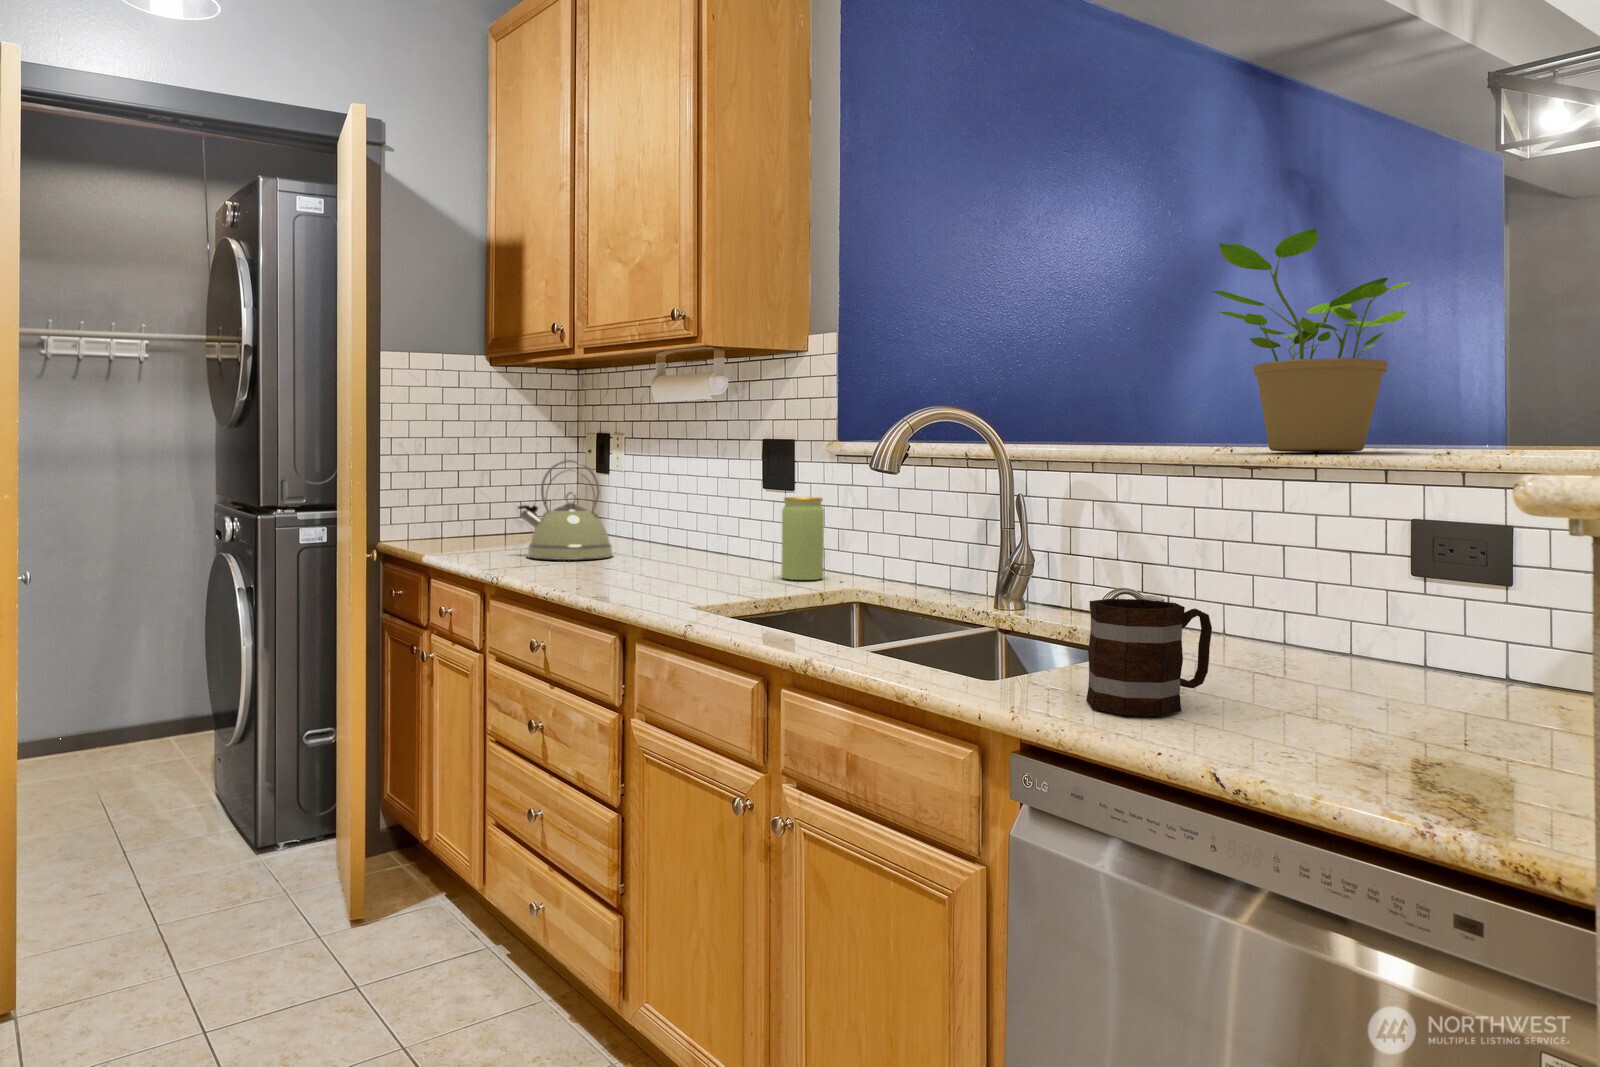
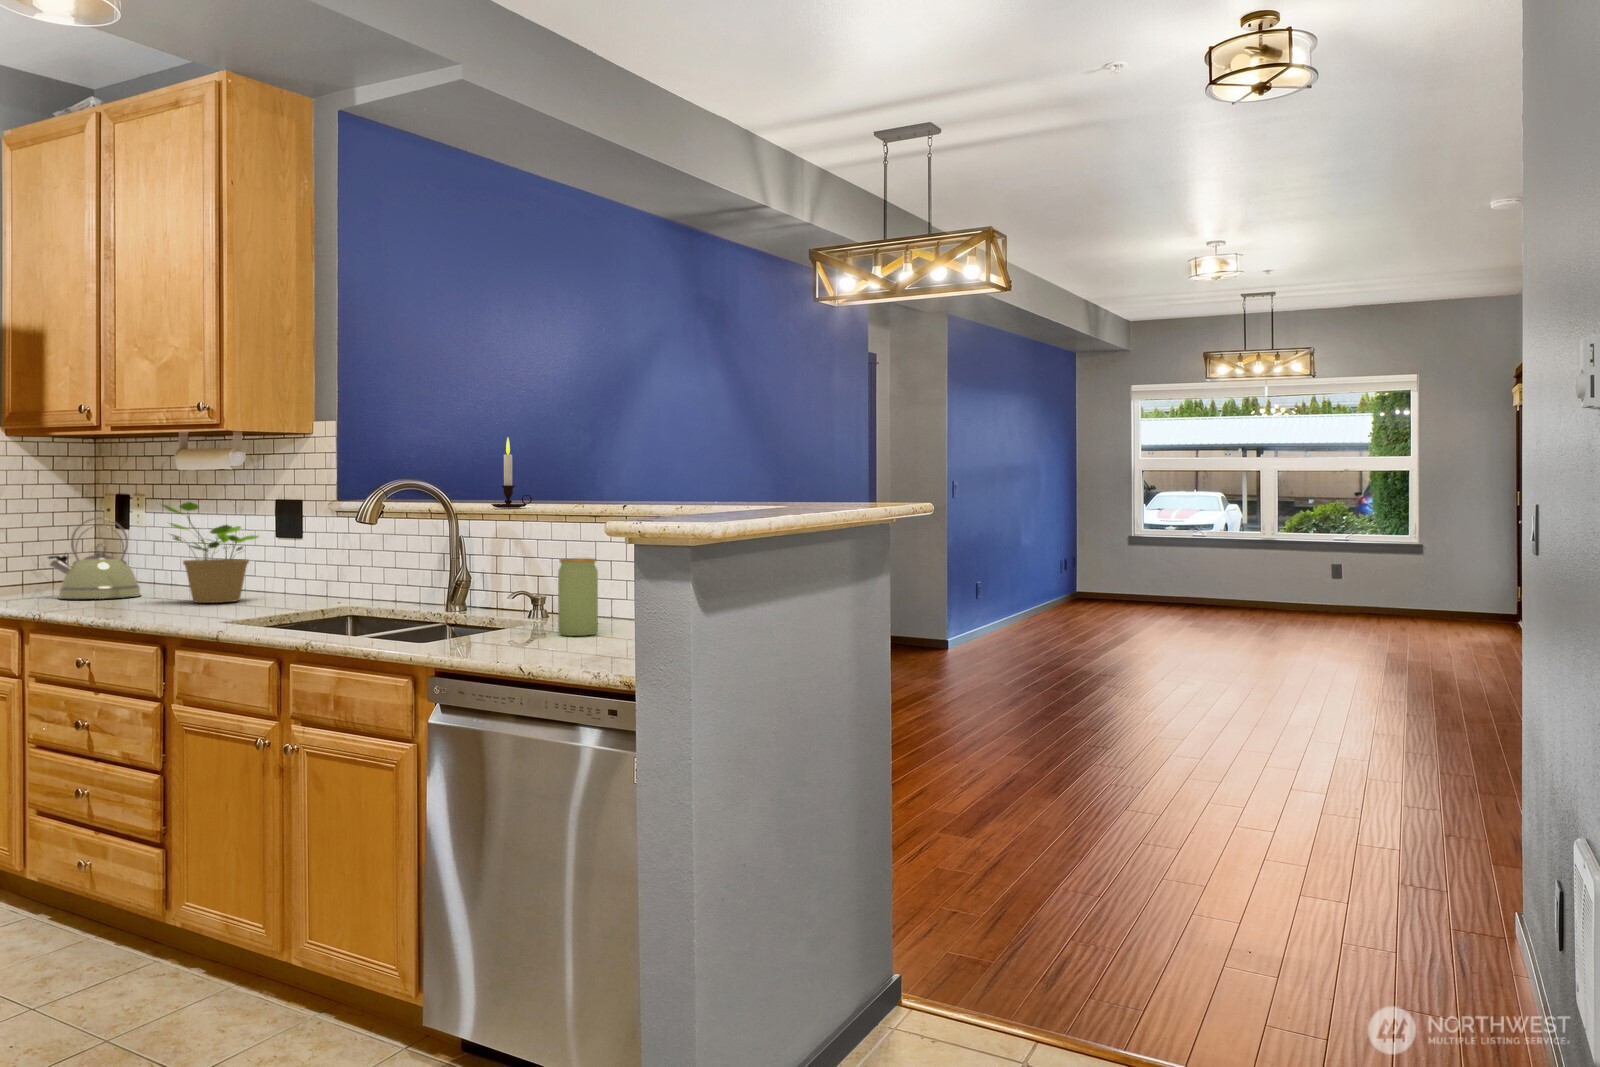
potted plant: present [1212,229,1410,452] -> present [162,502,258,603]
candle: none [1069,336,1133,450] -> present [491,438,532,508]
jar: present [781,497,824,580] -> present [558,558,598,636]
mug: present [1086,599,1212,716] -> none [470,589,538,648]

